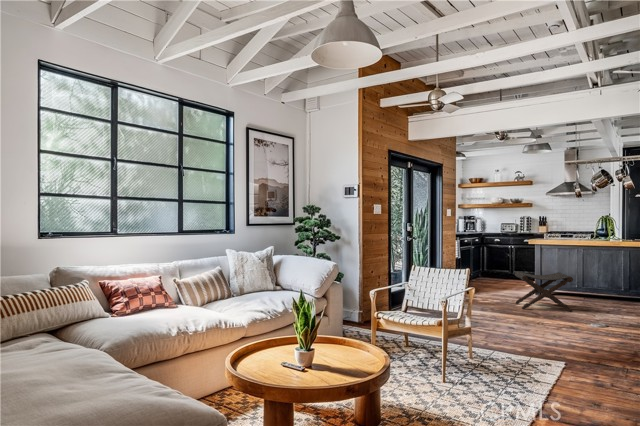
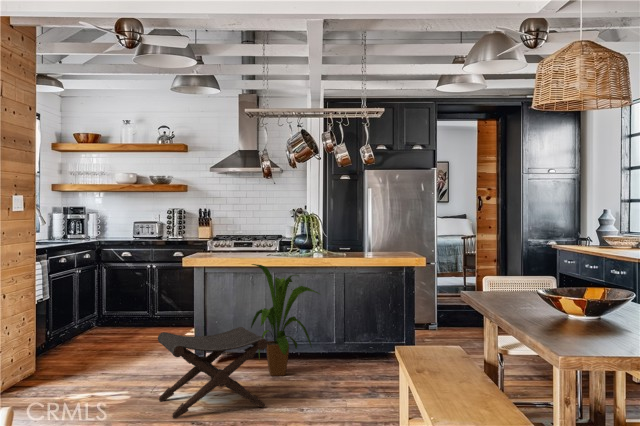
house plant: none [566,242,612,303] -> present [251,264,319,376]

